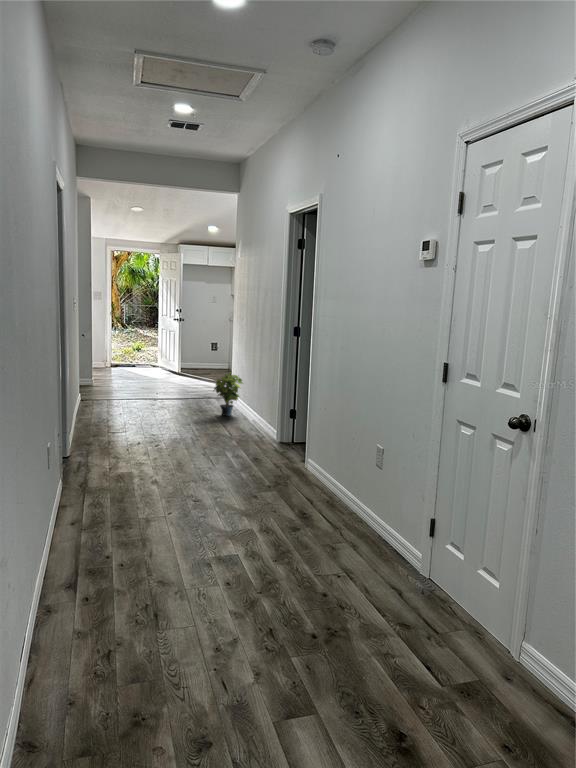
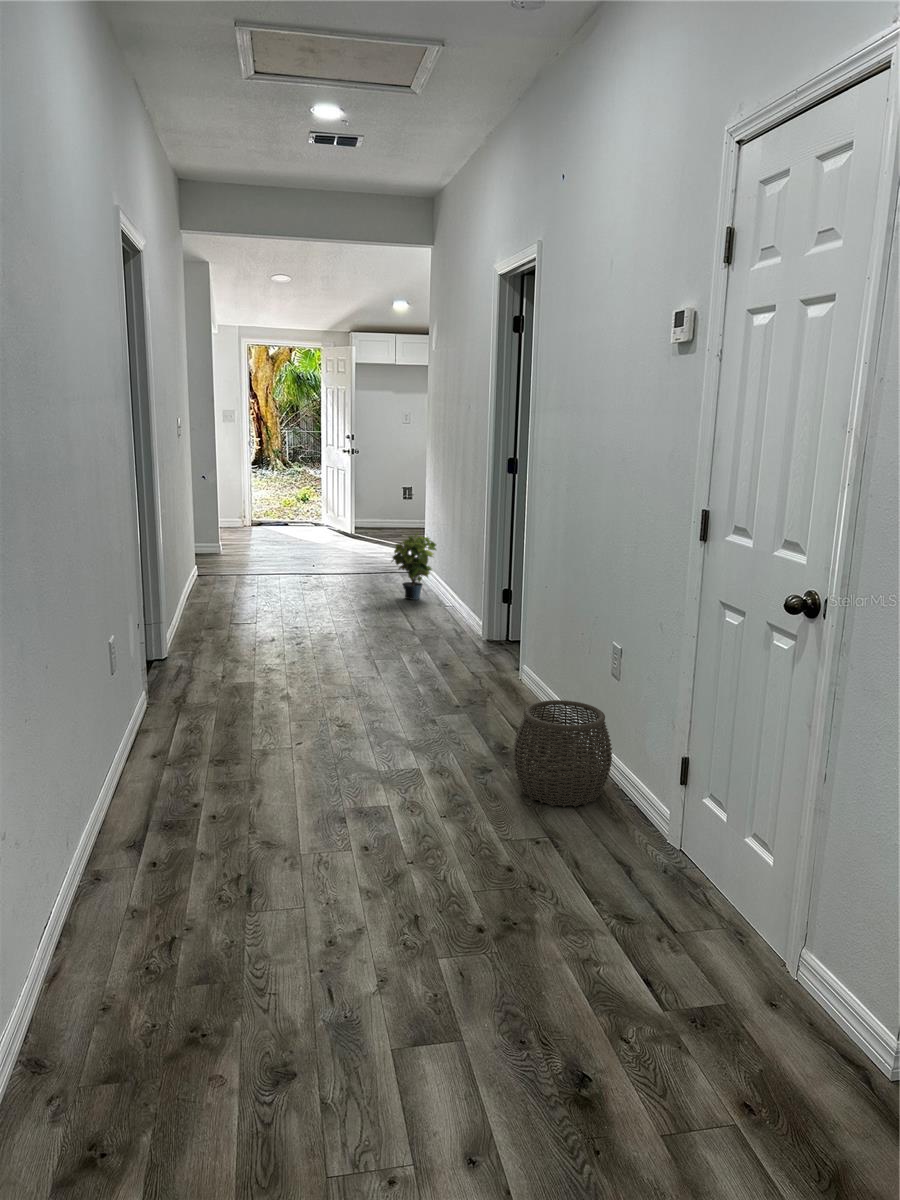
woven basket: none [317,483,381,553] -> present [513,700,612,807]

